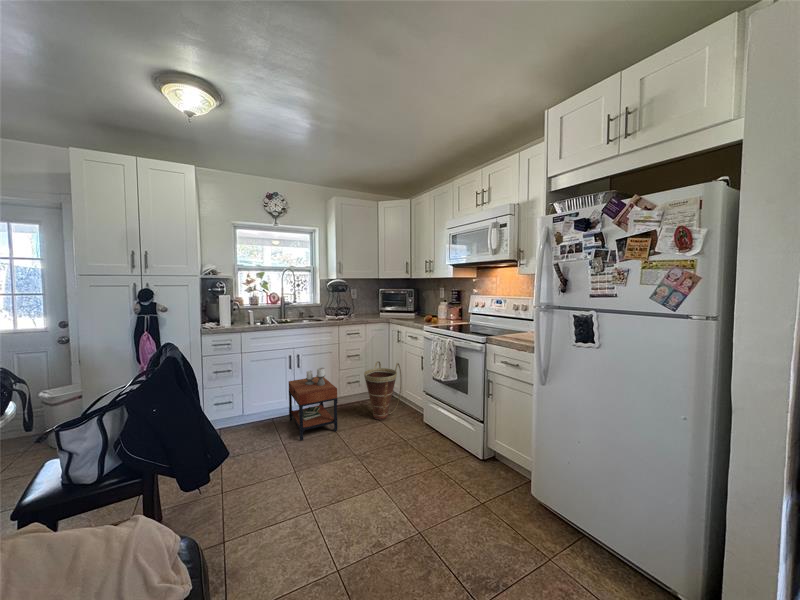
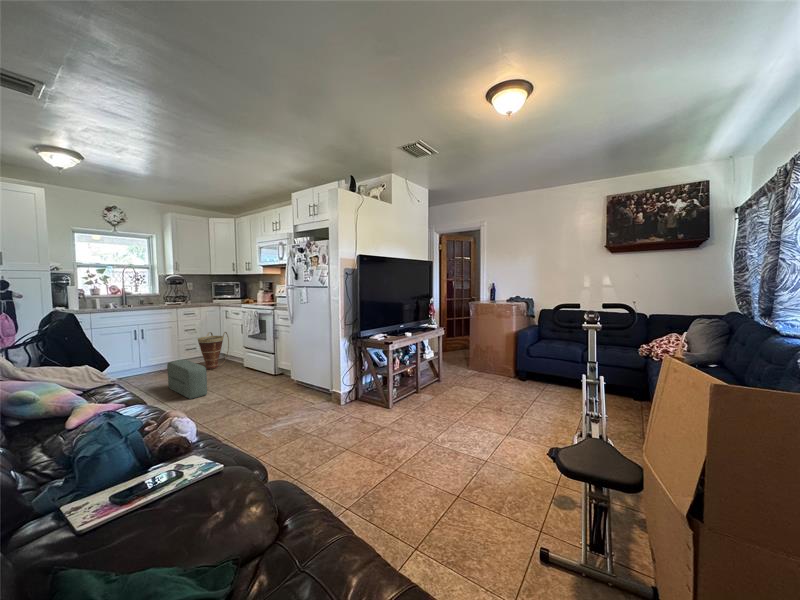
side table: present [289,368,338,440] -> none [133,336,176,383]
pouf: none [328,418,388,514] -> present [167,360,207,399]

